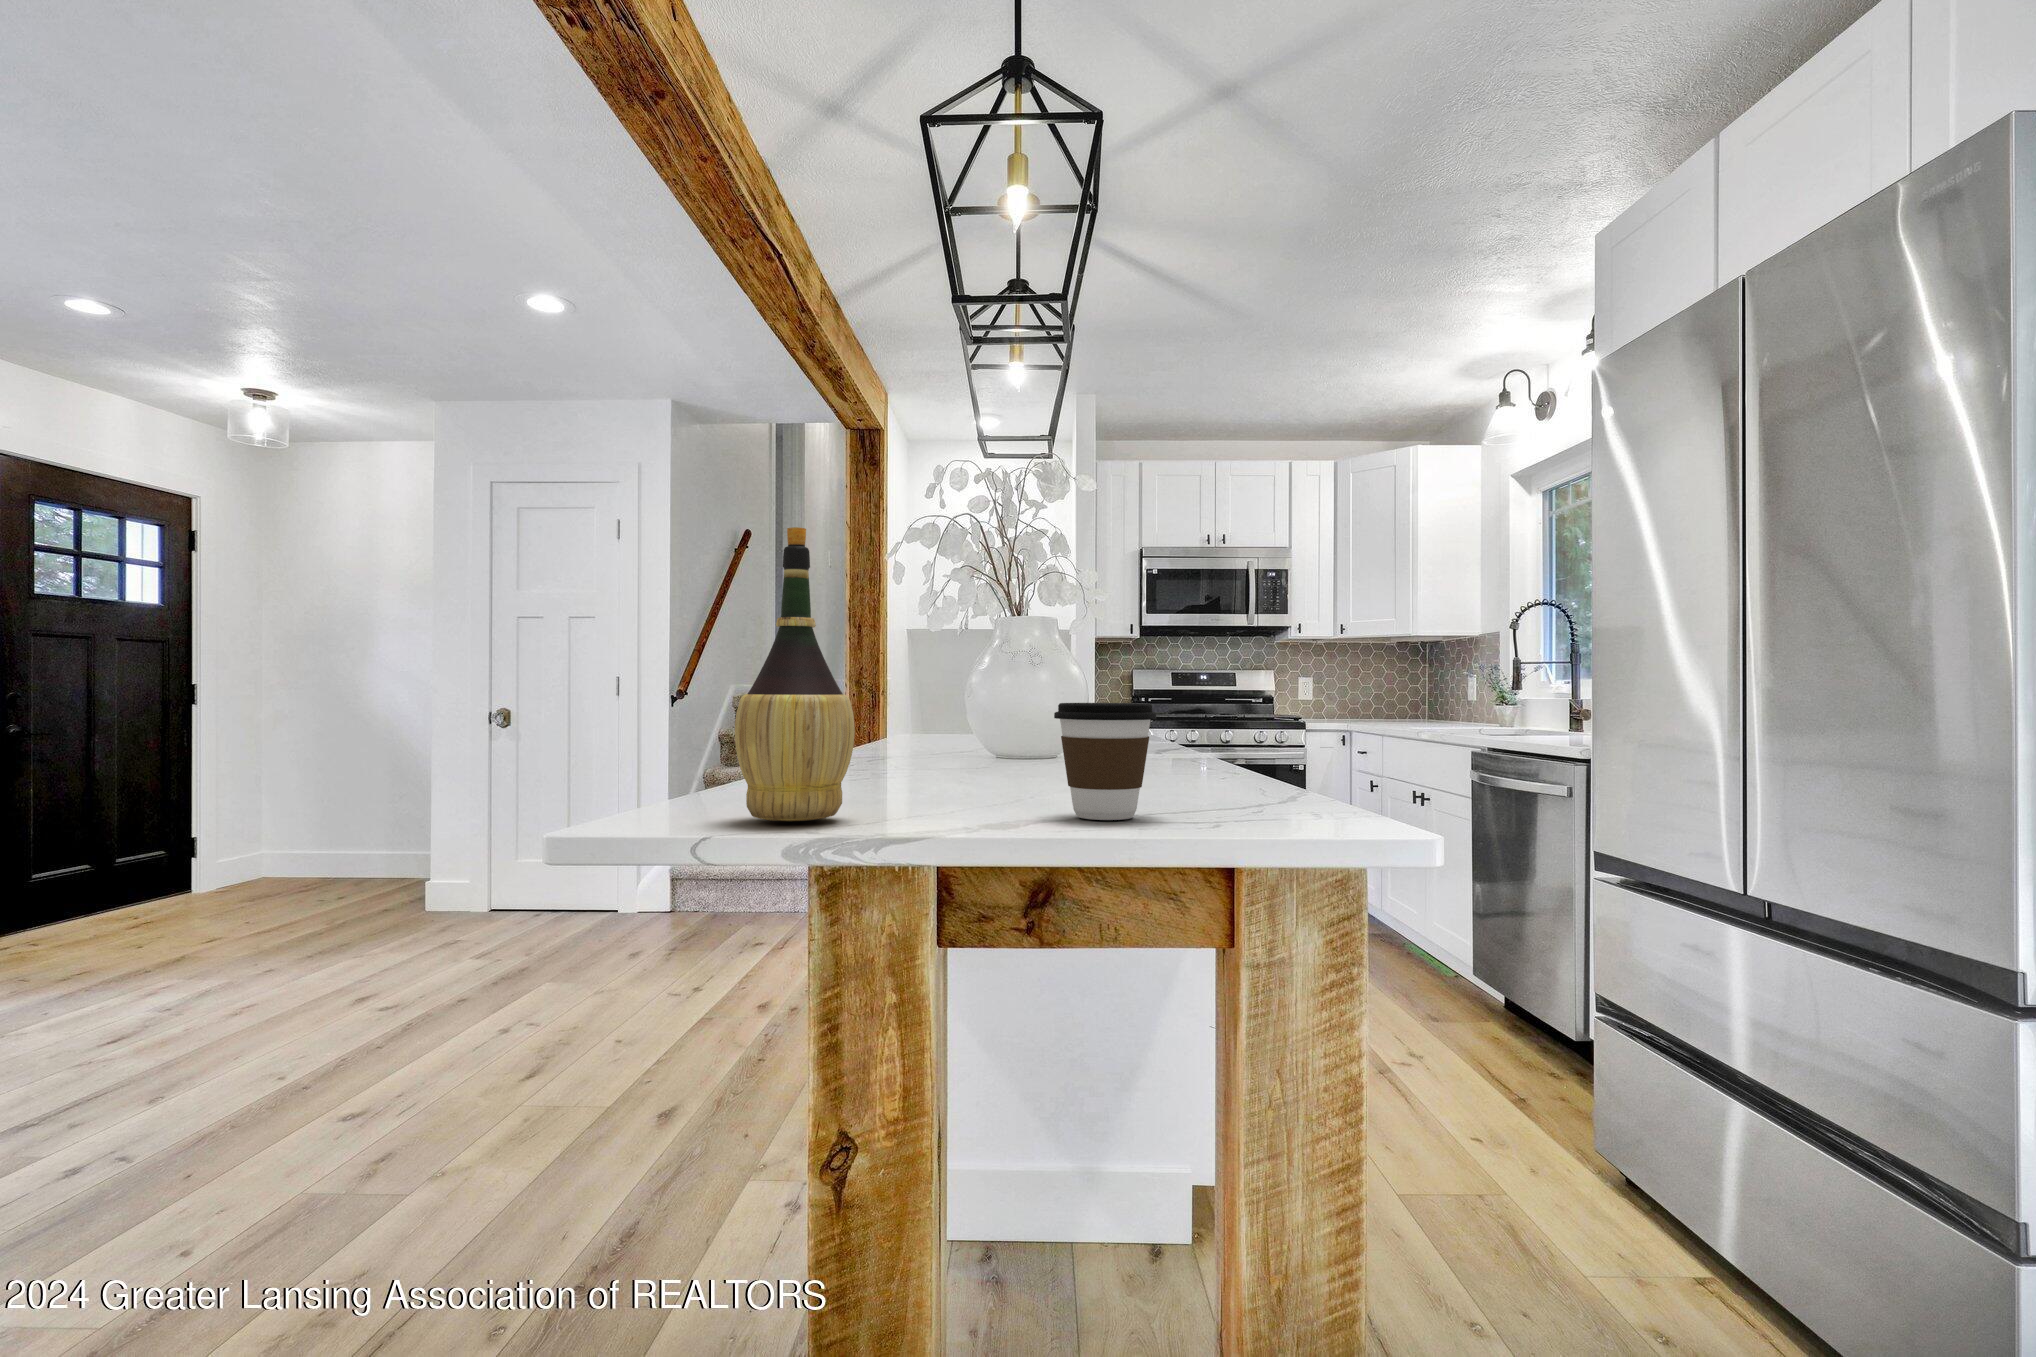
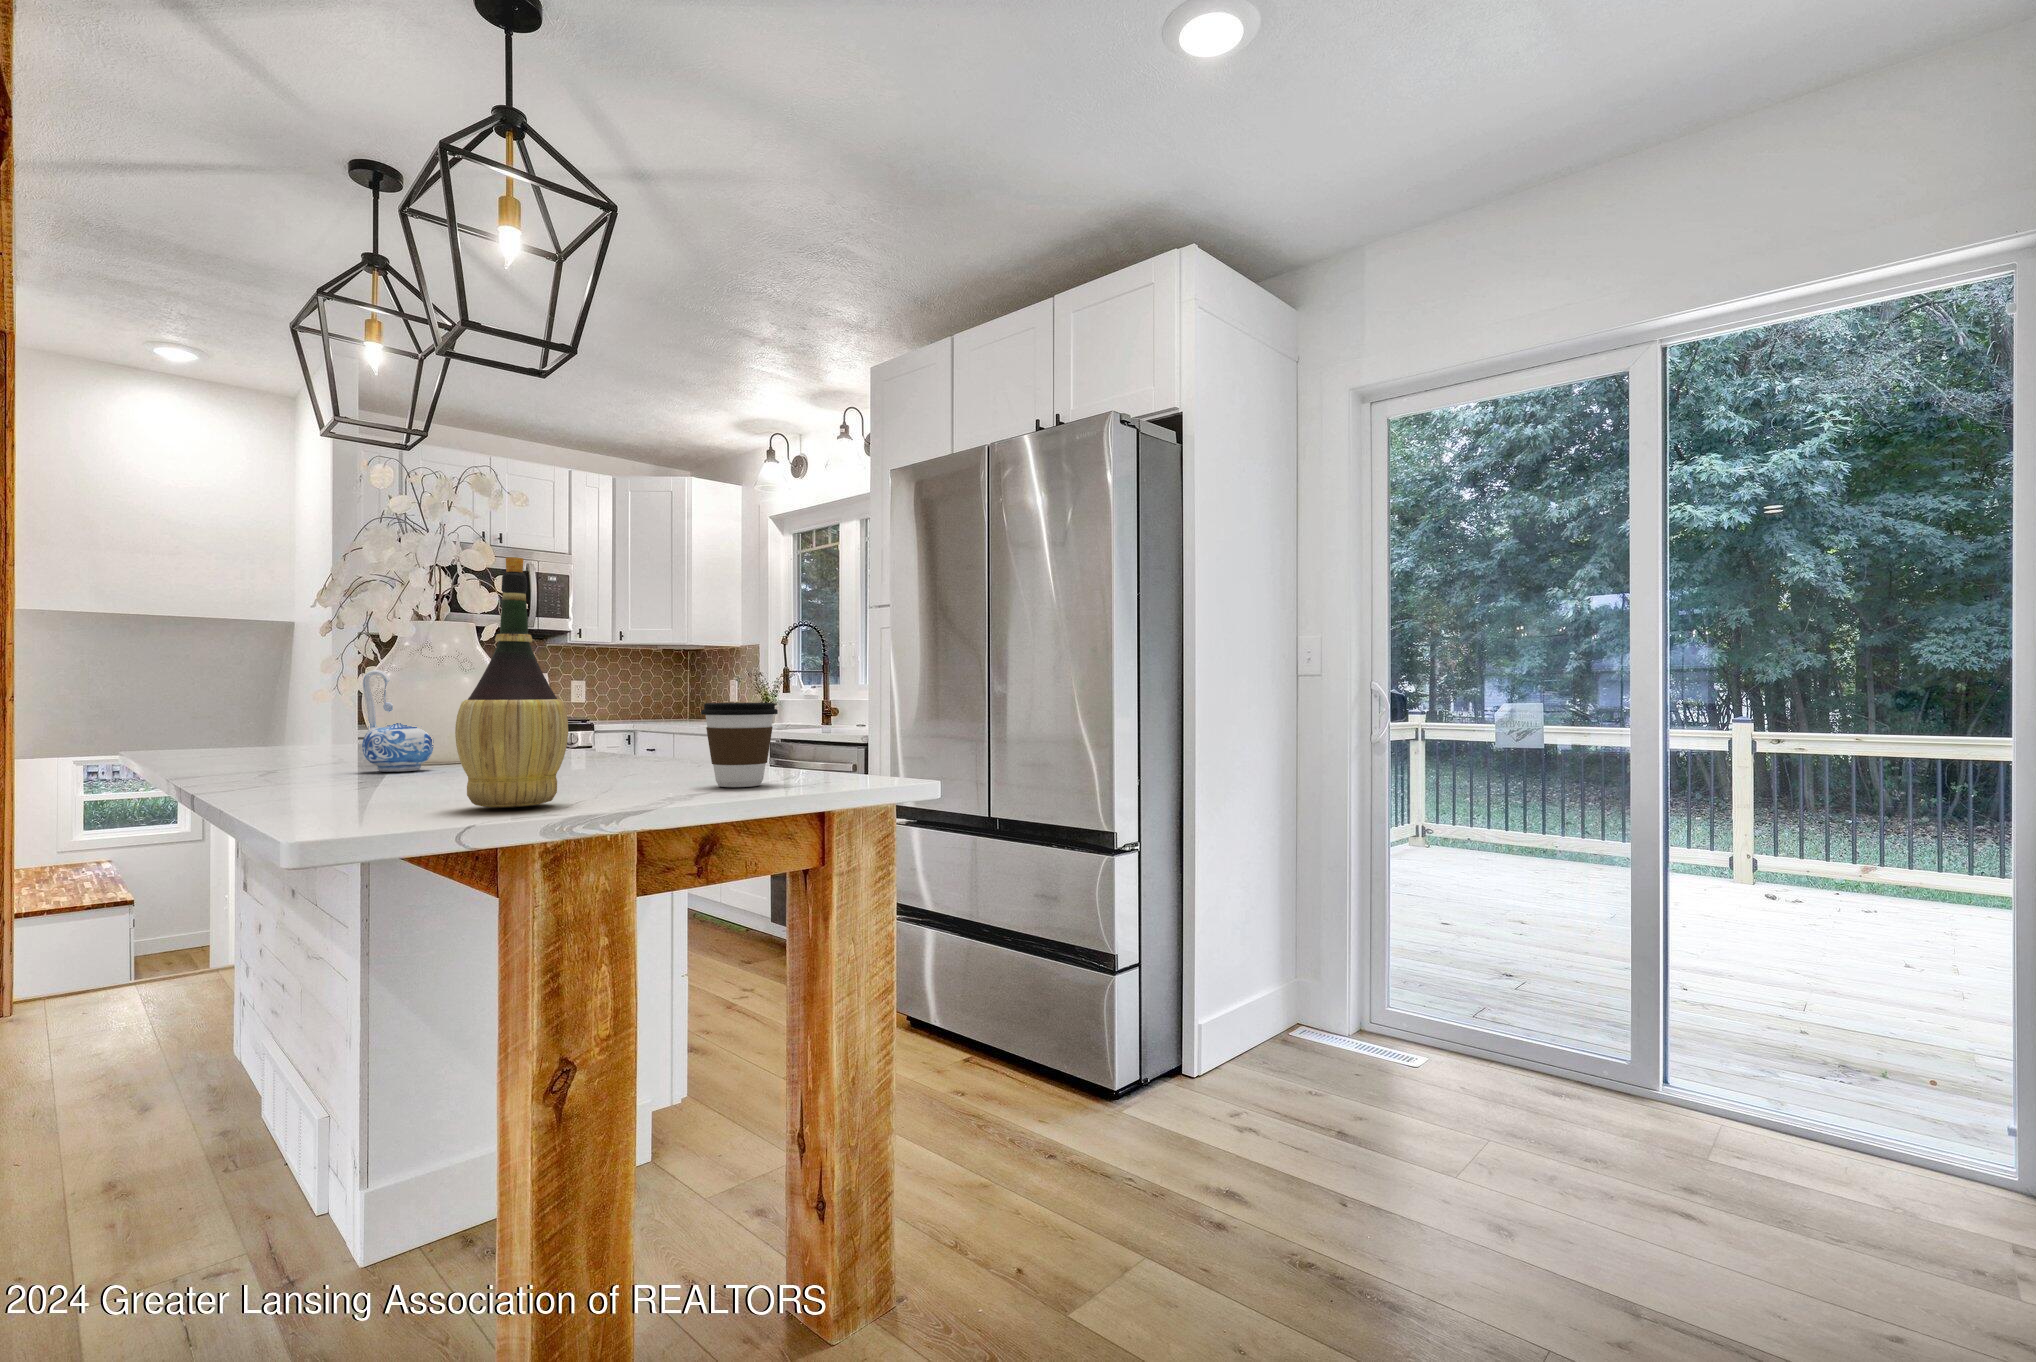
ceramic pitcher: none [889,665,950,768] -> present [362,670,434,772]

